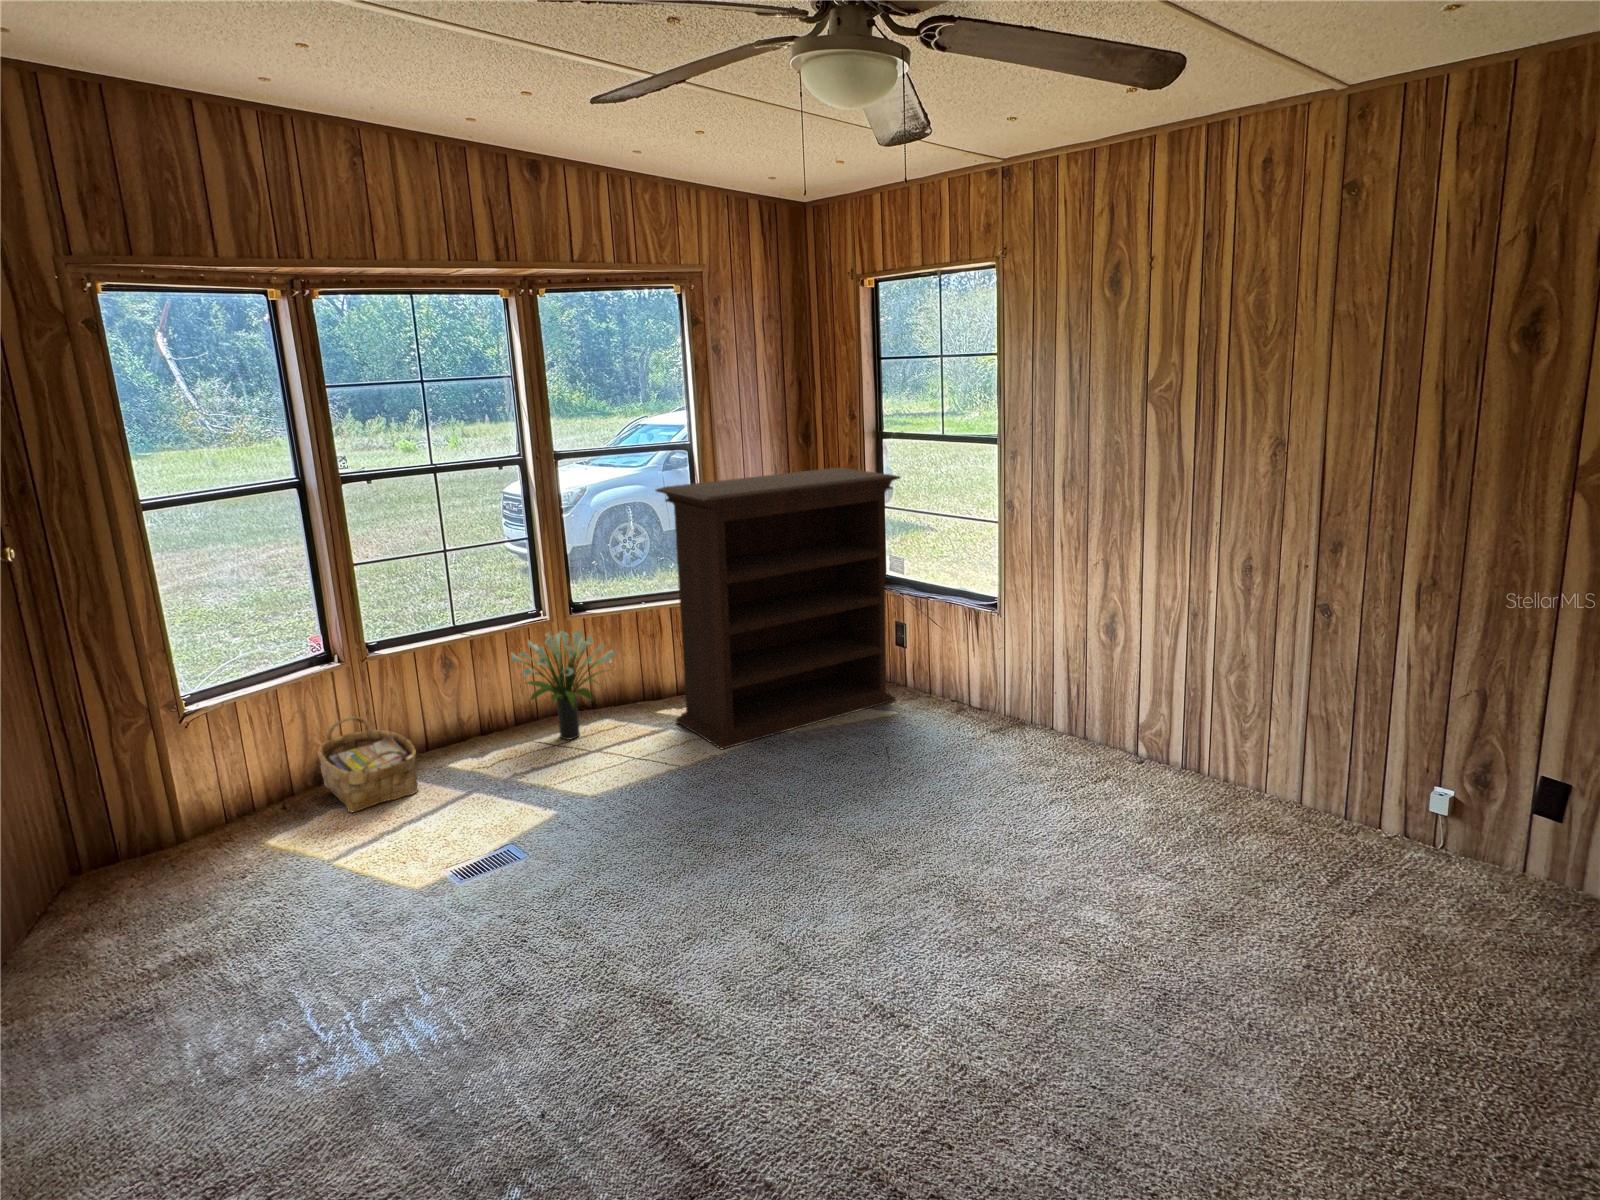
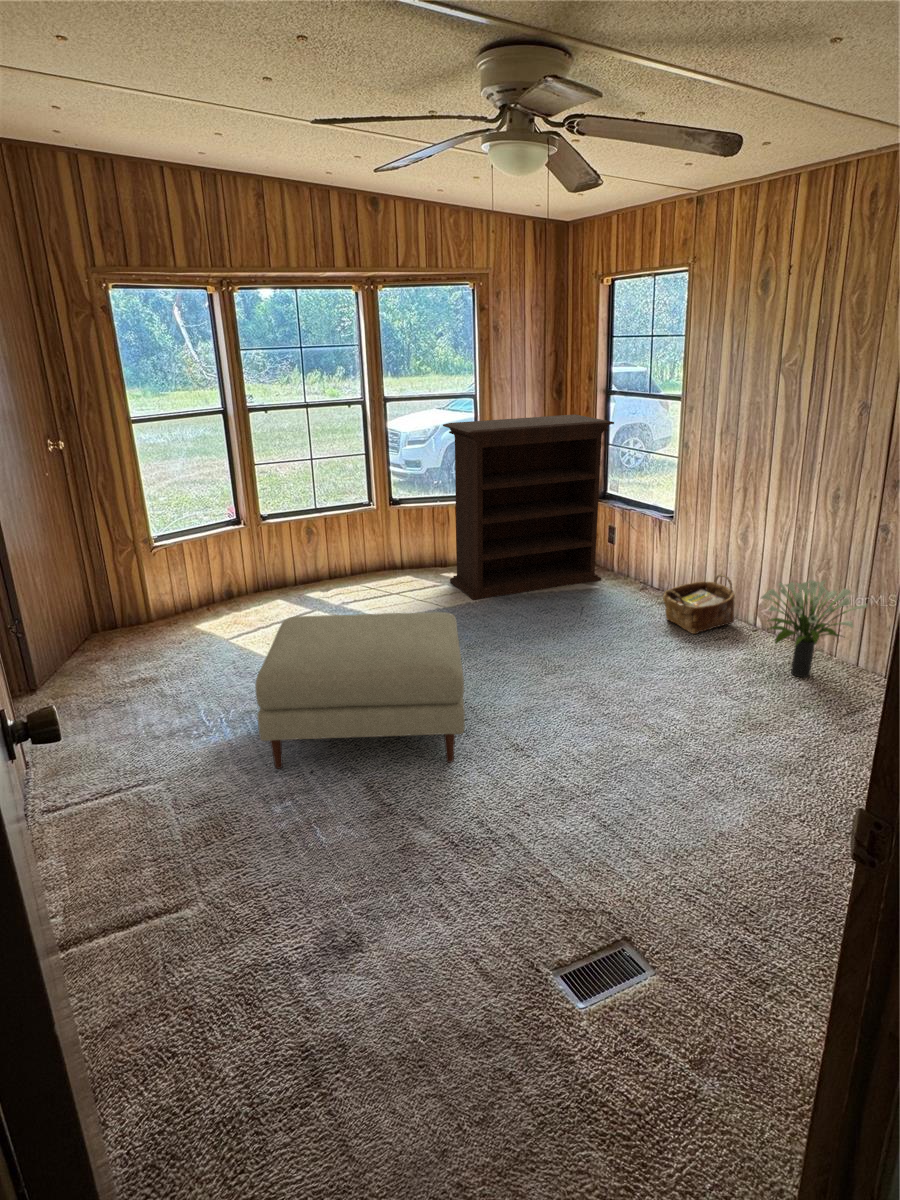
potted plant: present [511,630,616,740] -> present [761,580,867,677]
woven basket: present [317,717,418,812] -> present [663,574,735,634]
ottoman: none [433,792,809,1125] -> present [255,612,465,769]

